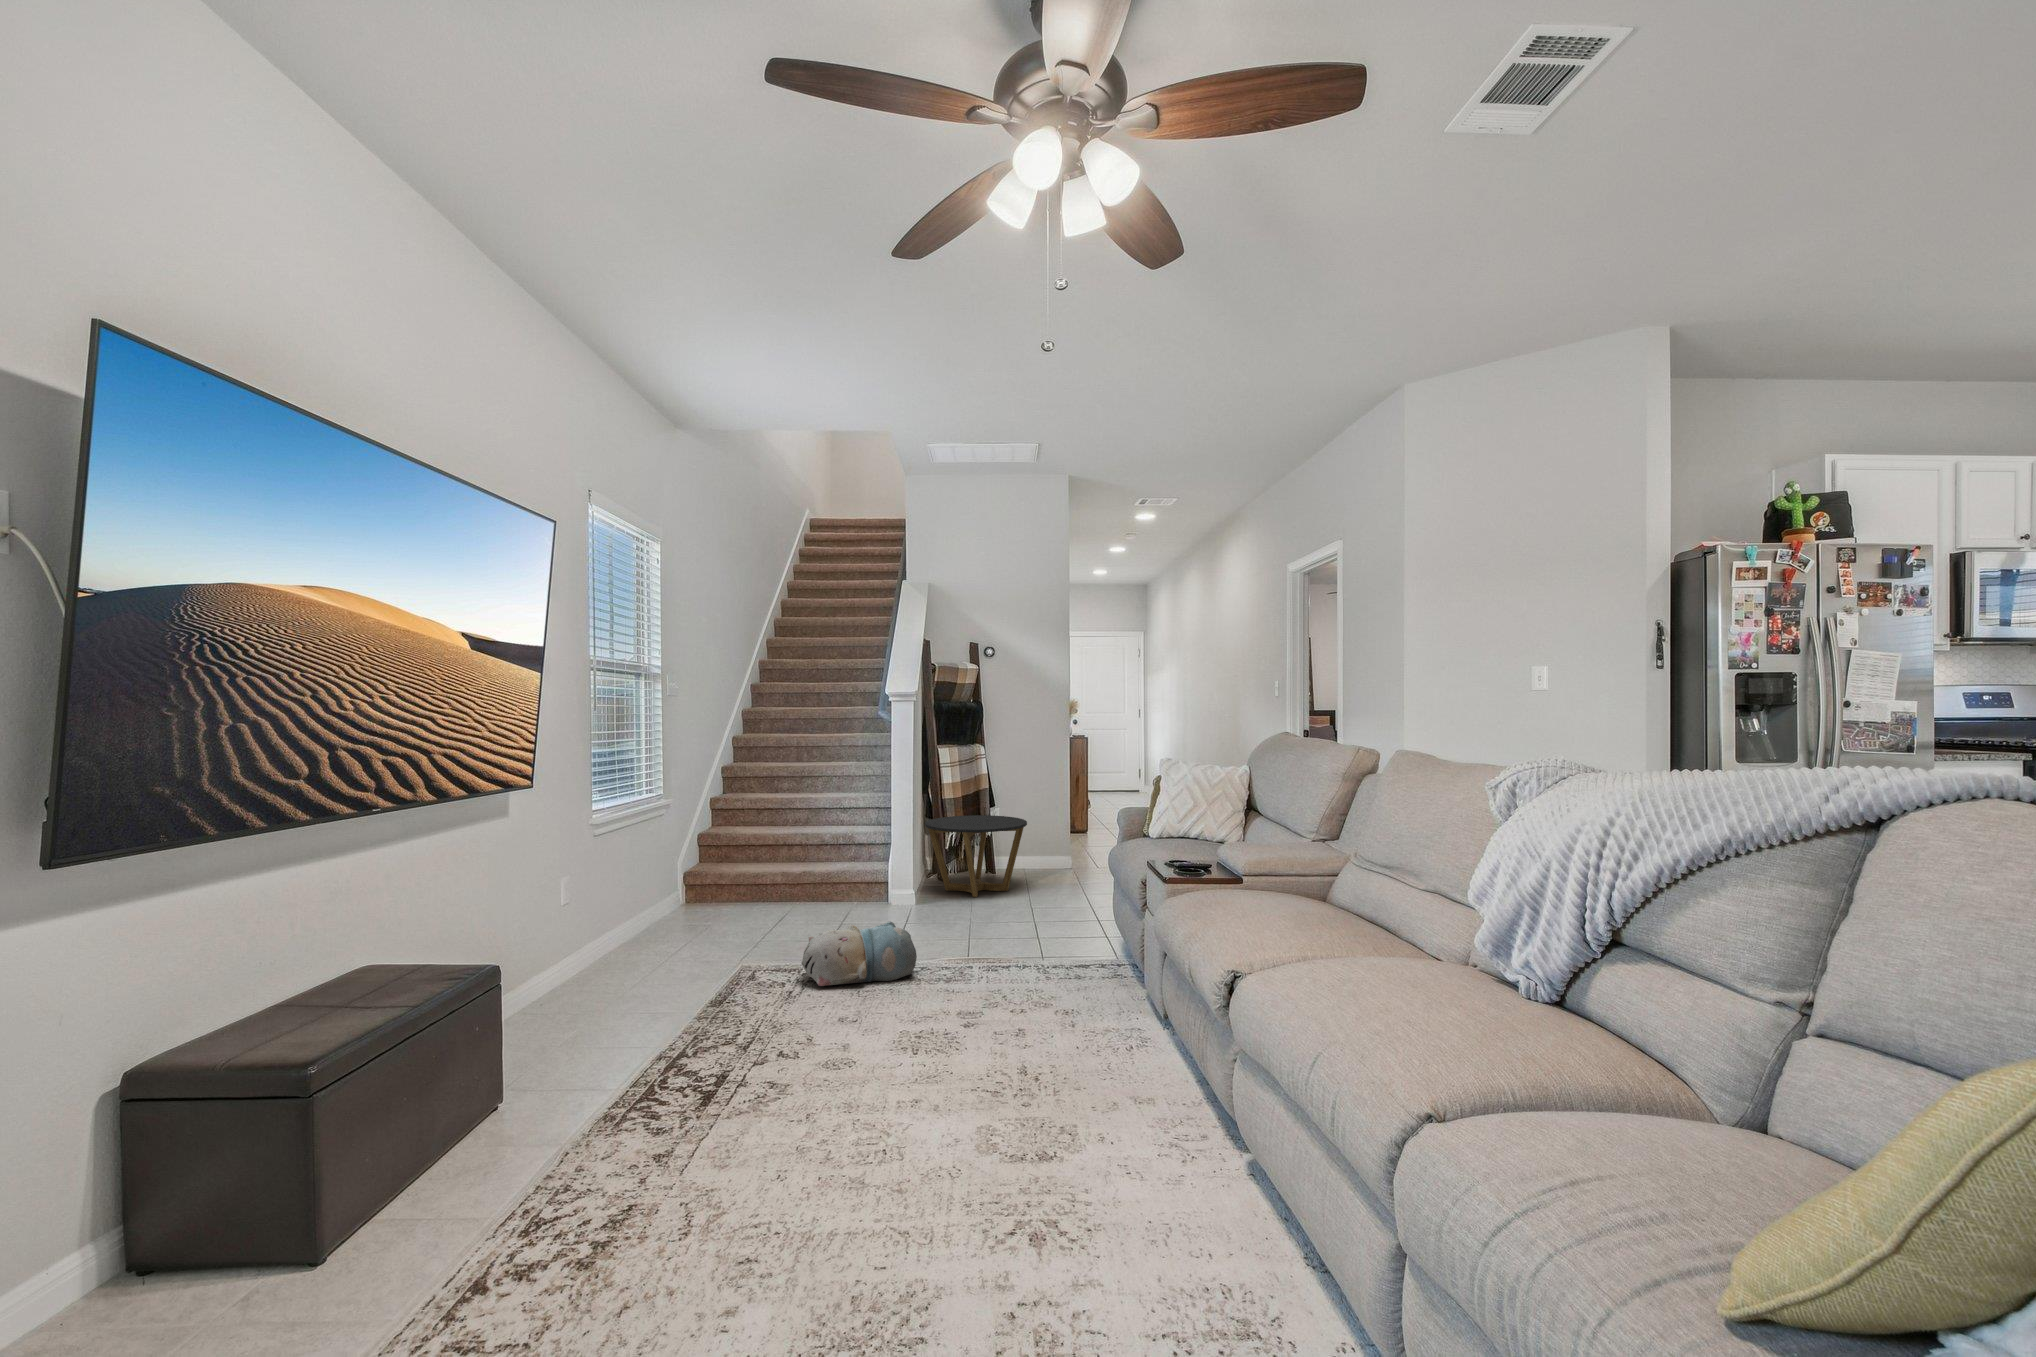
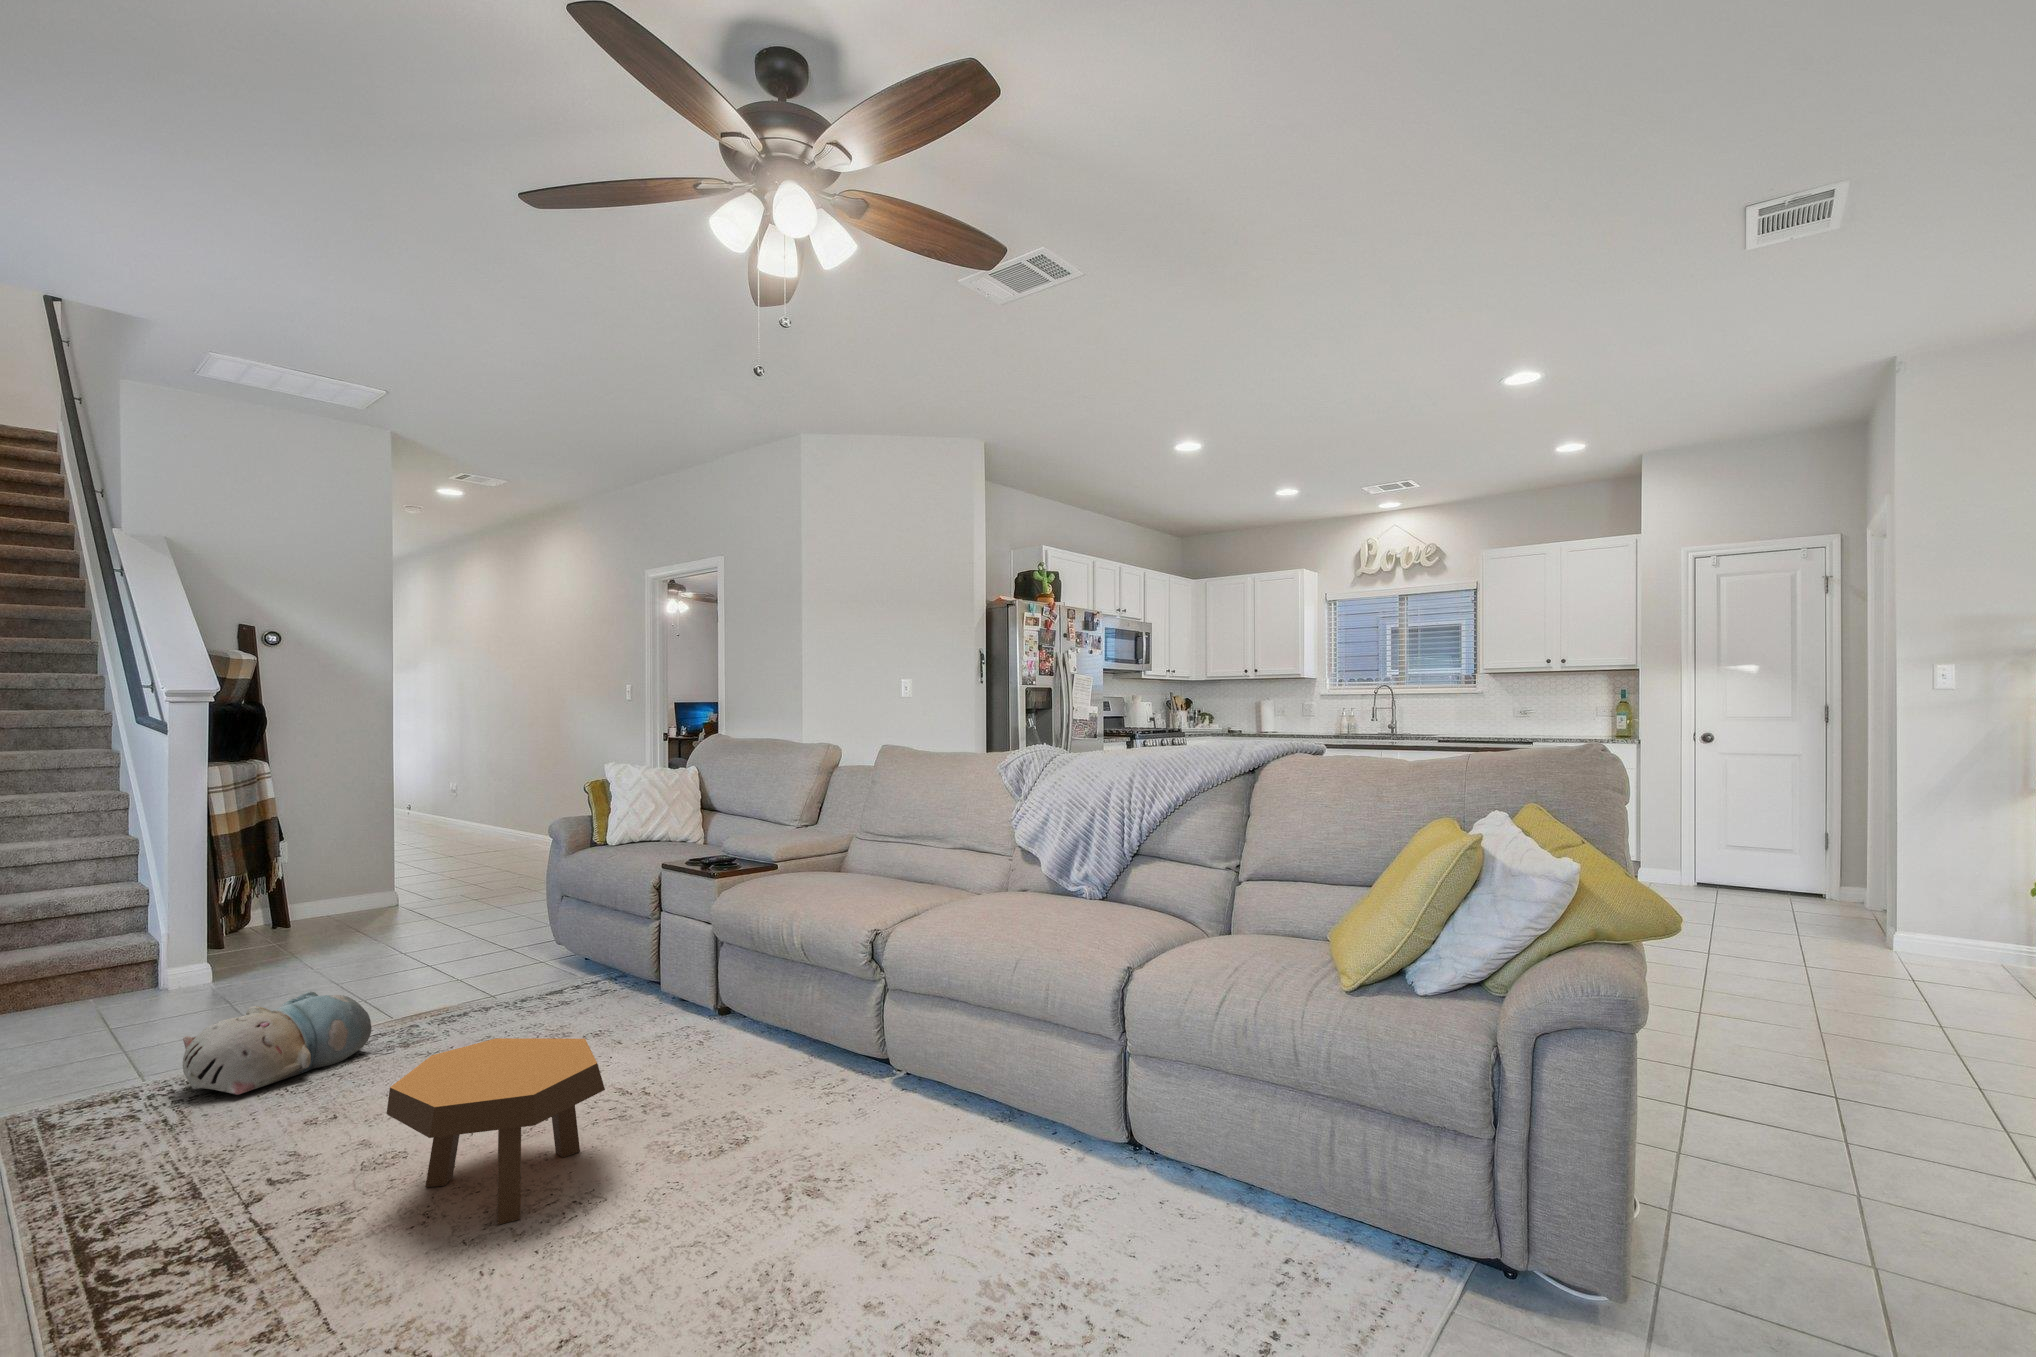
side table: present [925,815,1027,897] -> none [204,850,375,959]
footstool: none [757,989,926,1149] -> present [387,1038,605,1225]

